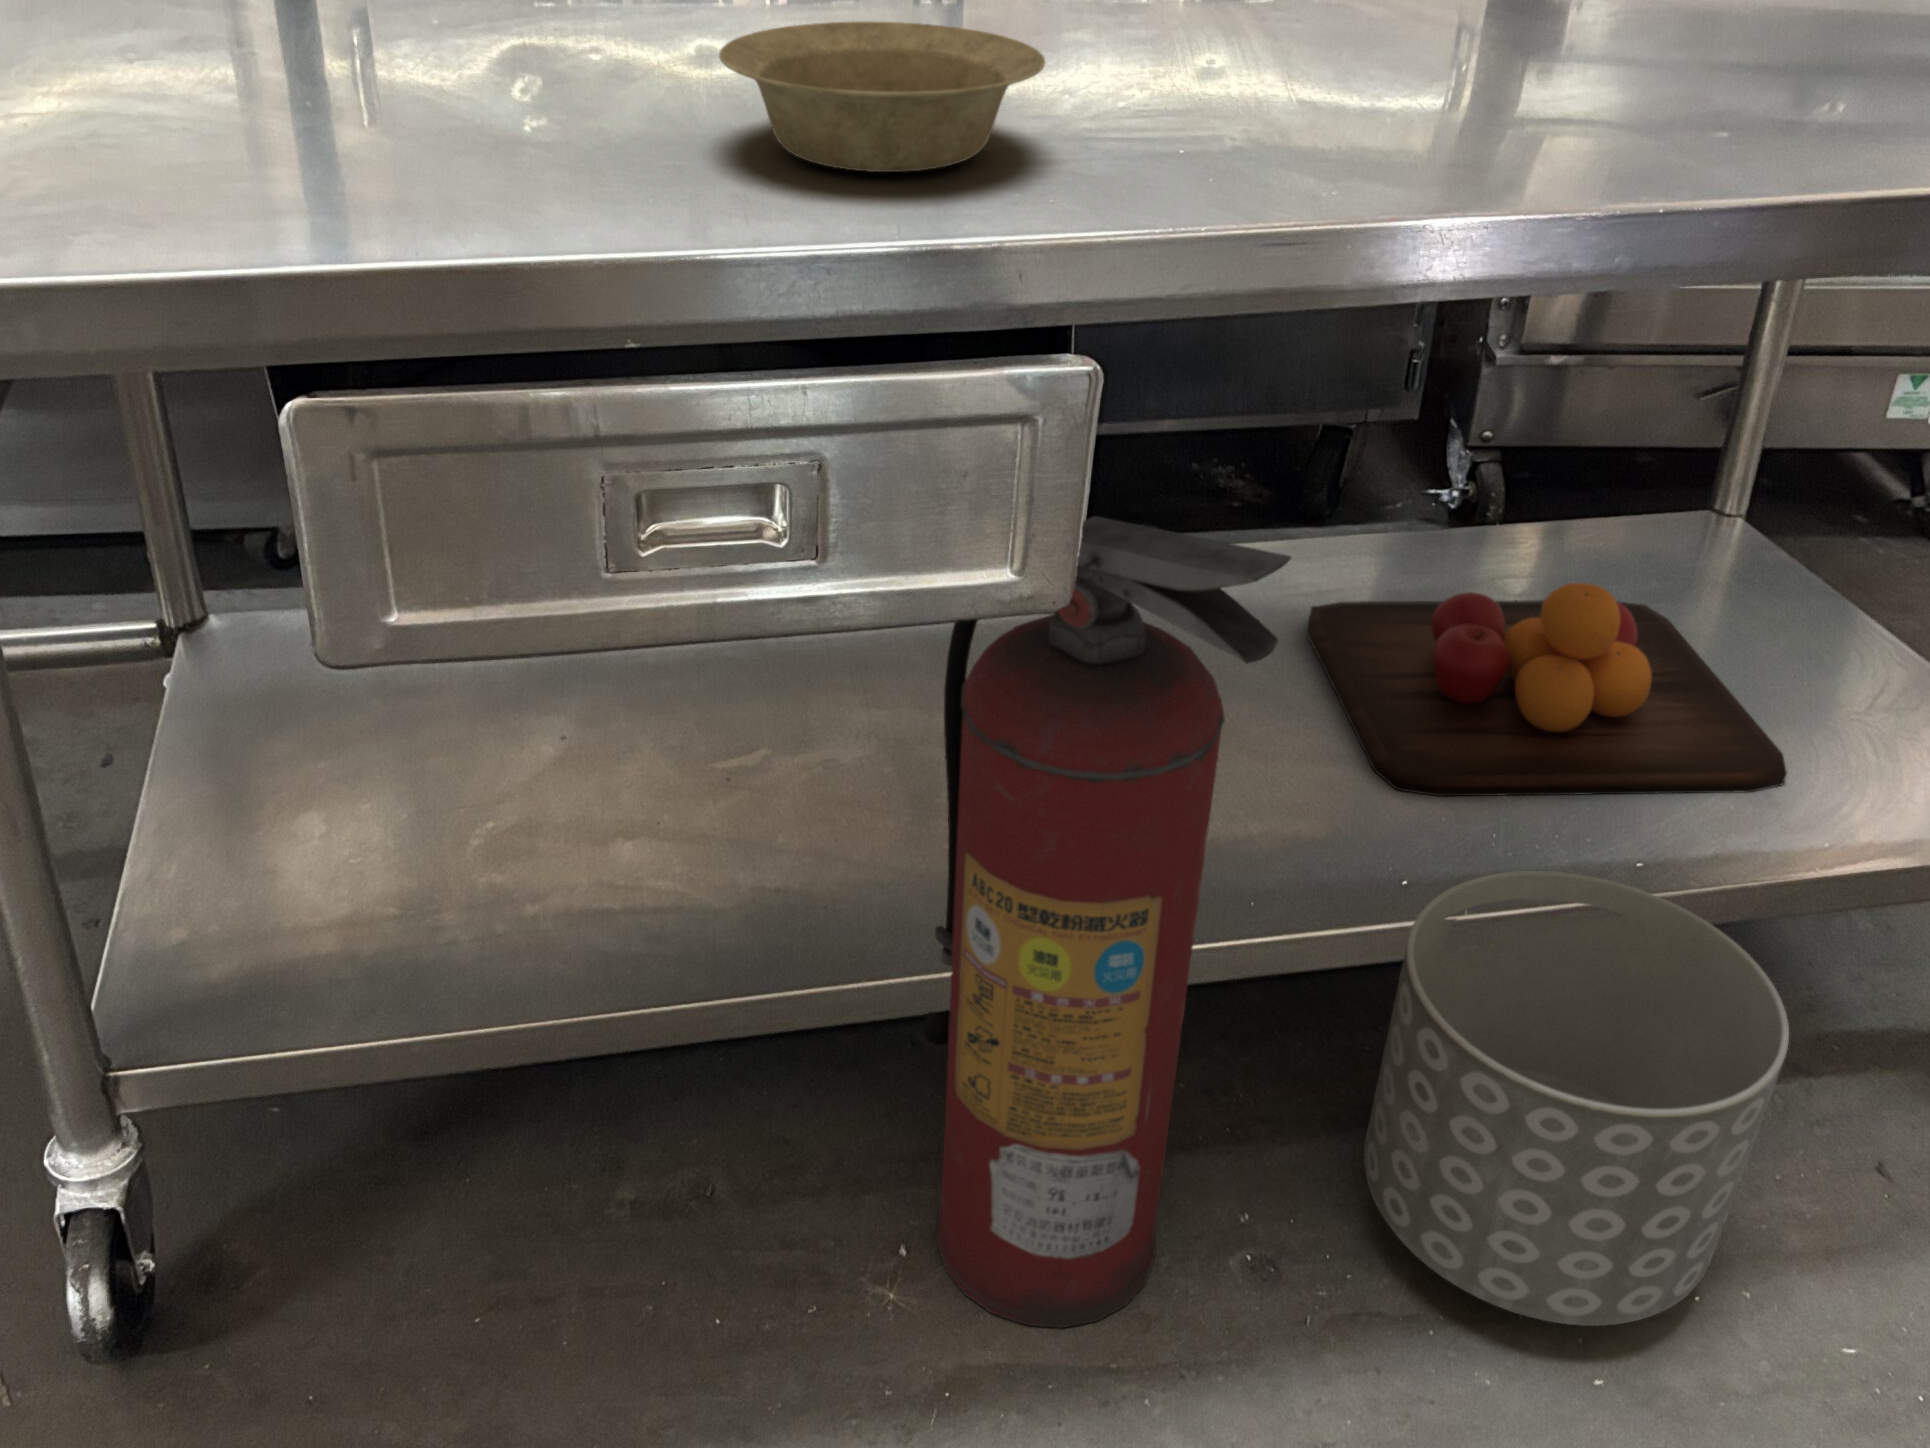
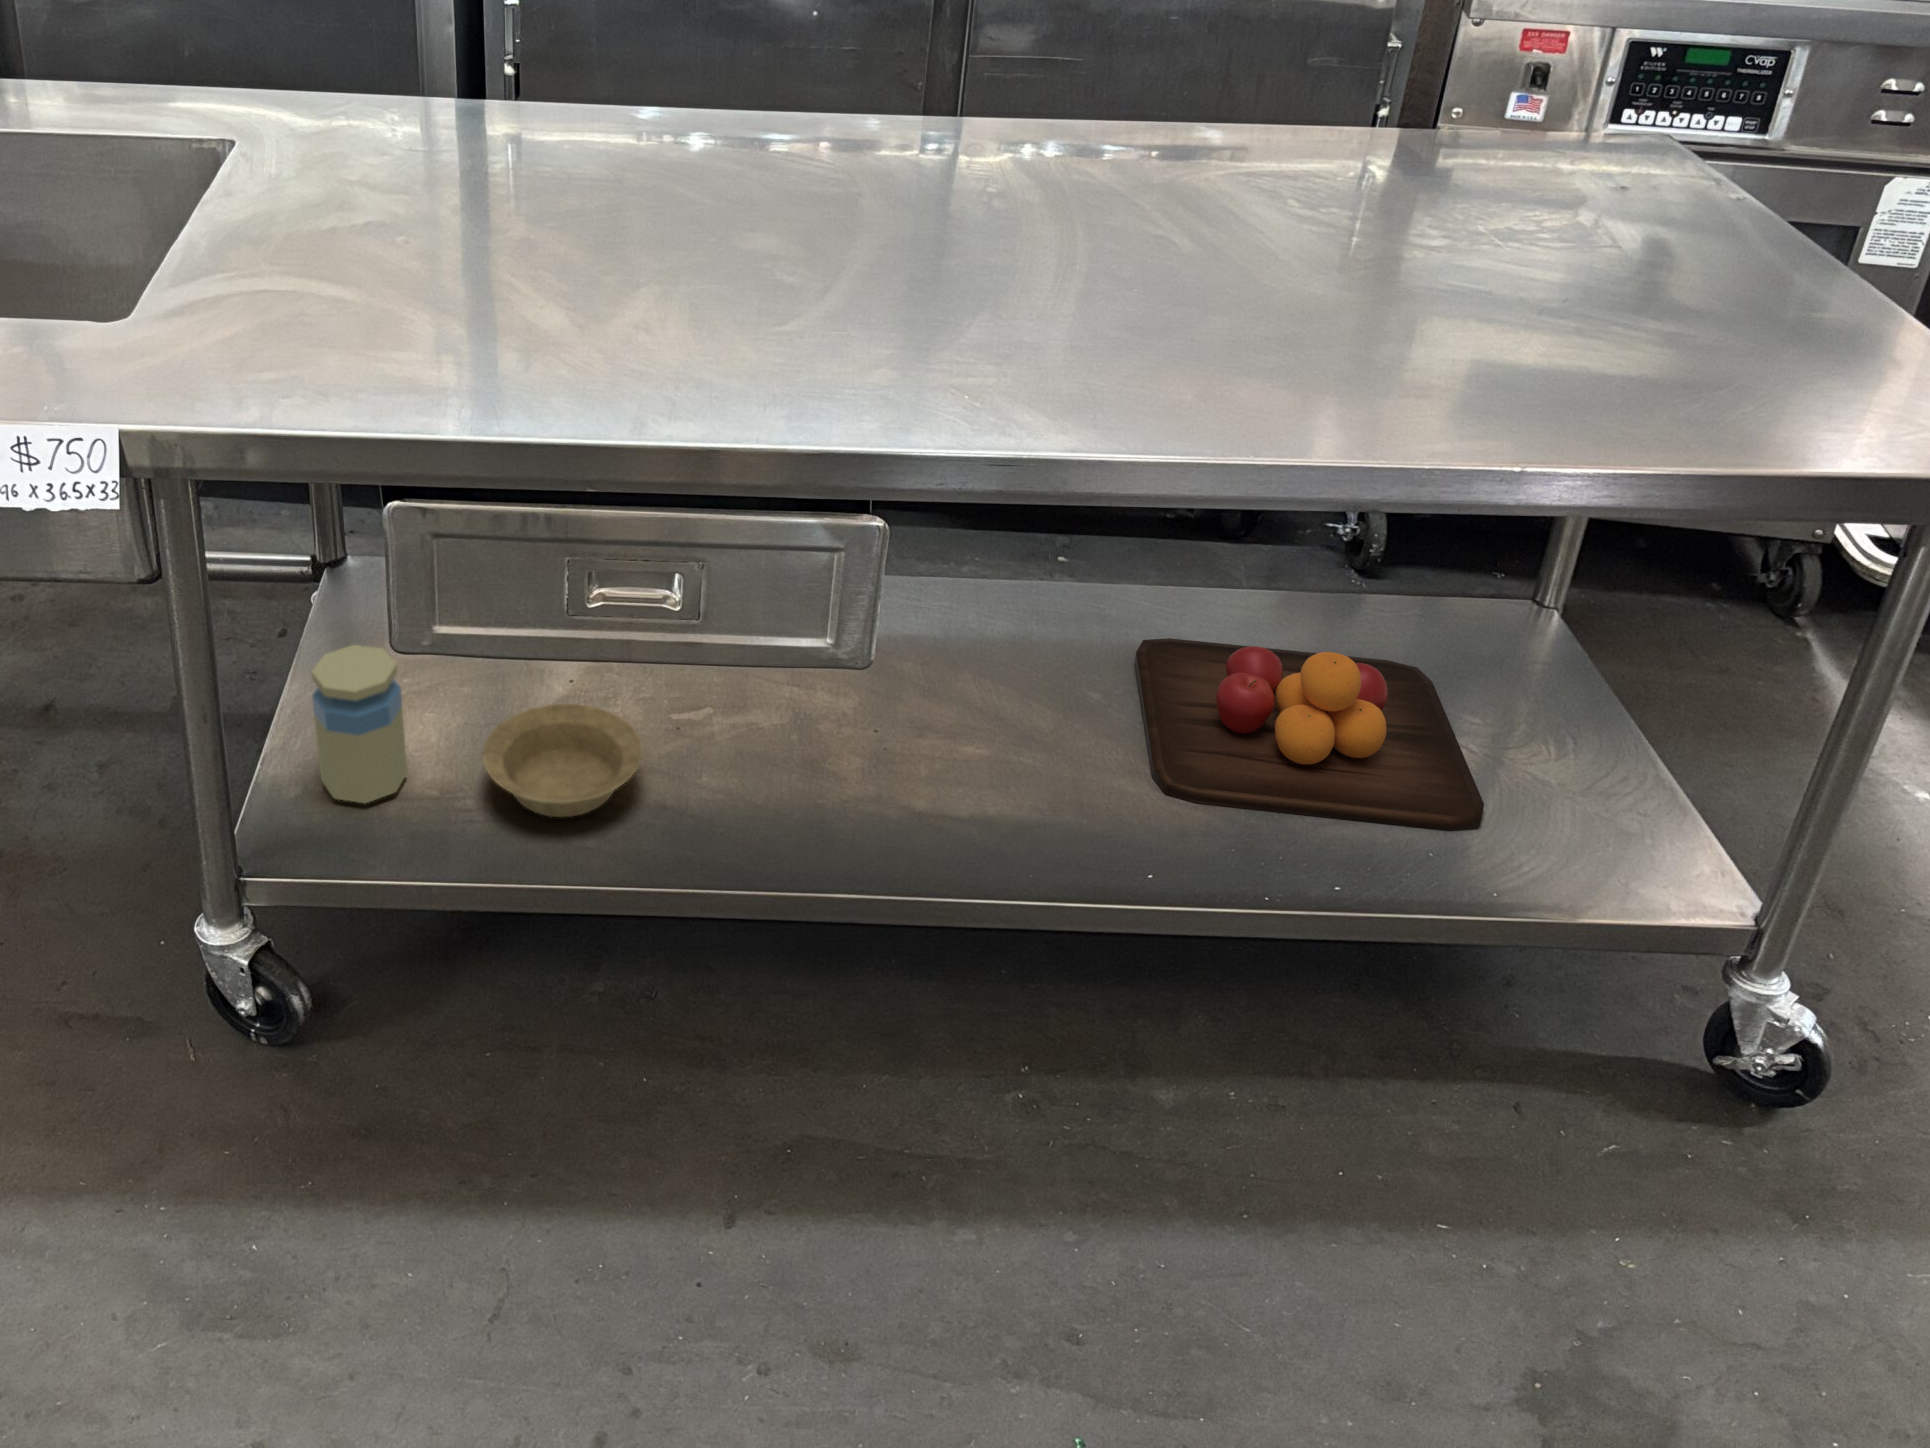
bowl: present [719,21,1045,172] -> present [483,704,642,817]
fire extinguisher: present [923,516,1292,1328] -> none [775,596,1008,1150]
jar: none [182,706,348,941] -> present [312,645,407,803]
planter: present [1364,871,1789,1326] -> none [1093,869,1398,1215]

